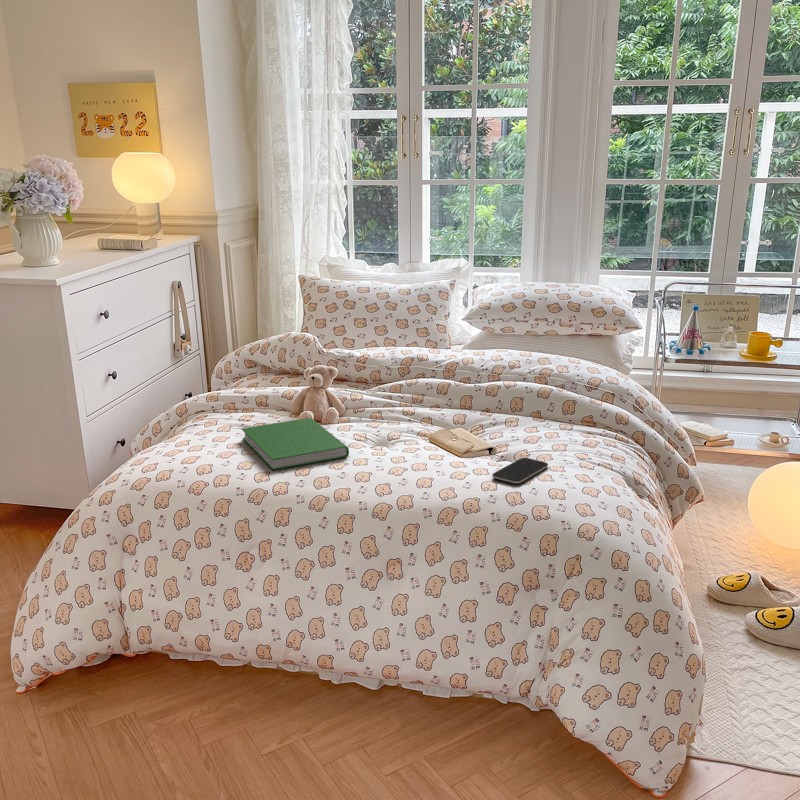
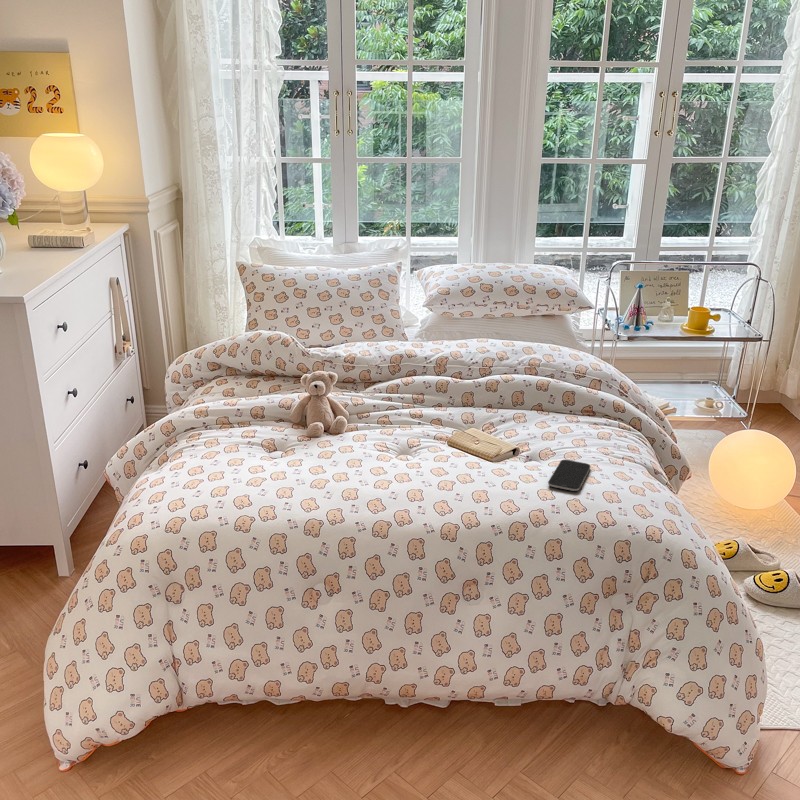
hardcover book: present [242,418,349,470] -> none [265,431,392,499]

